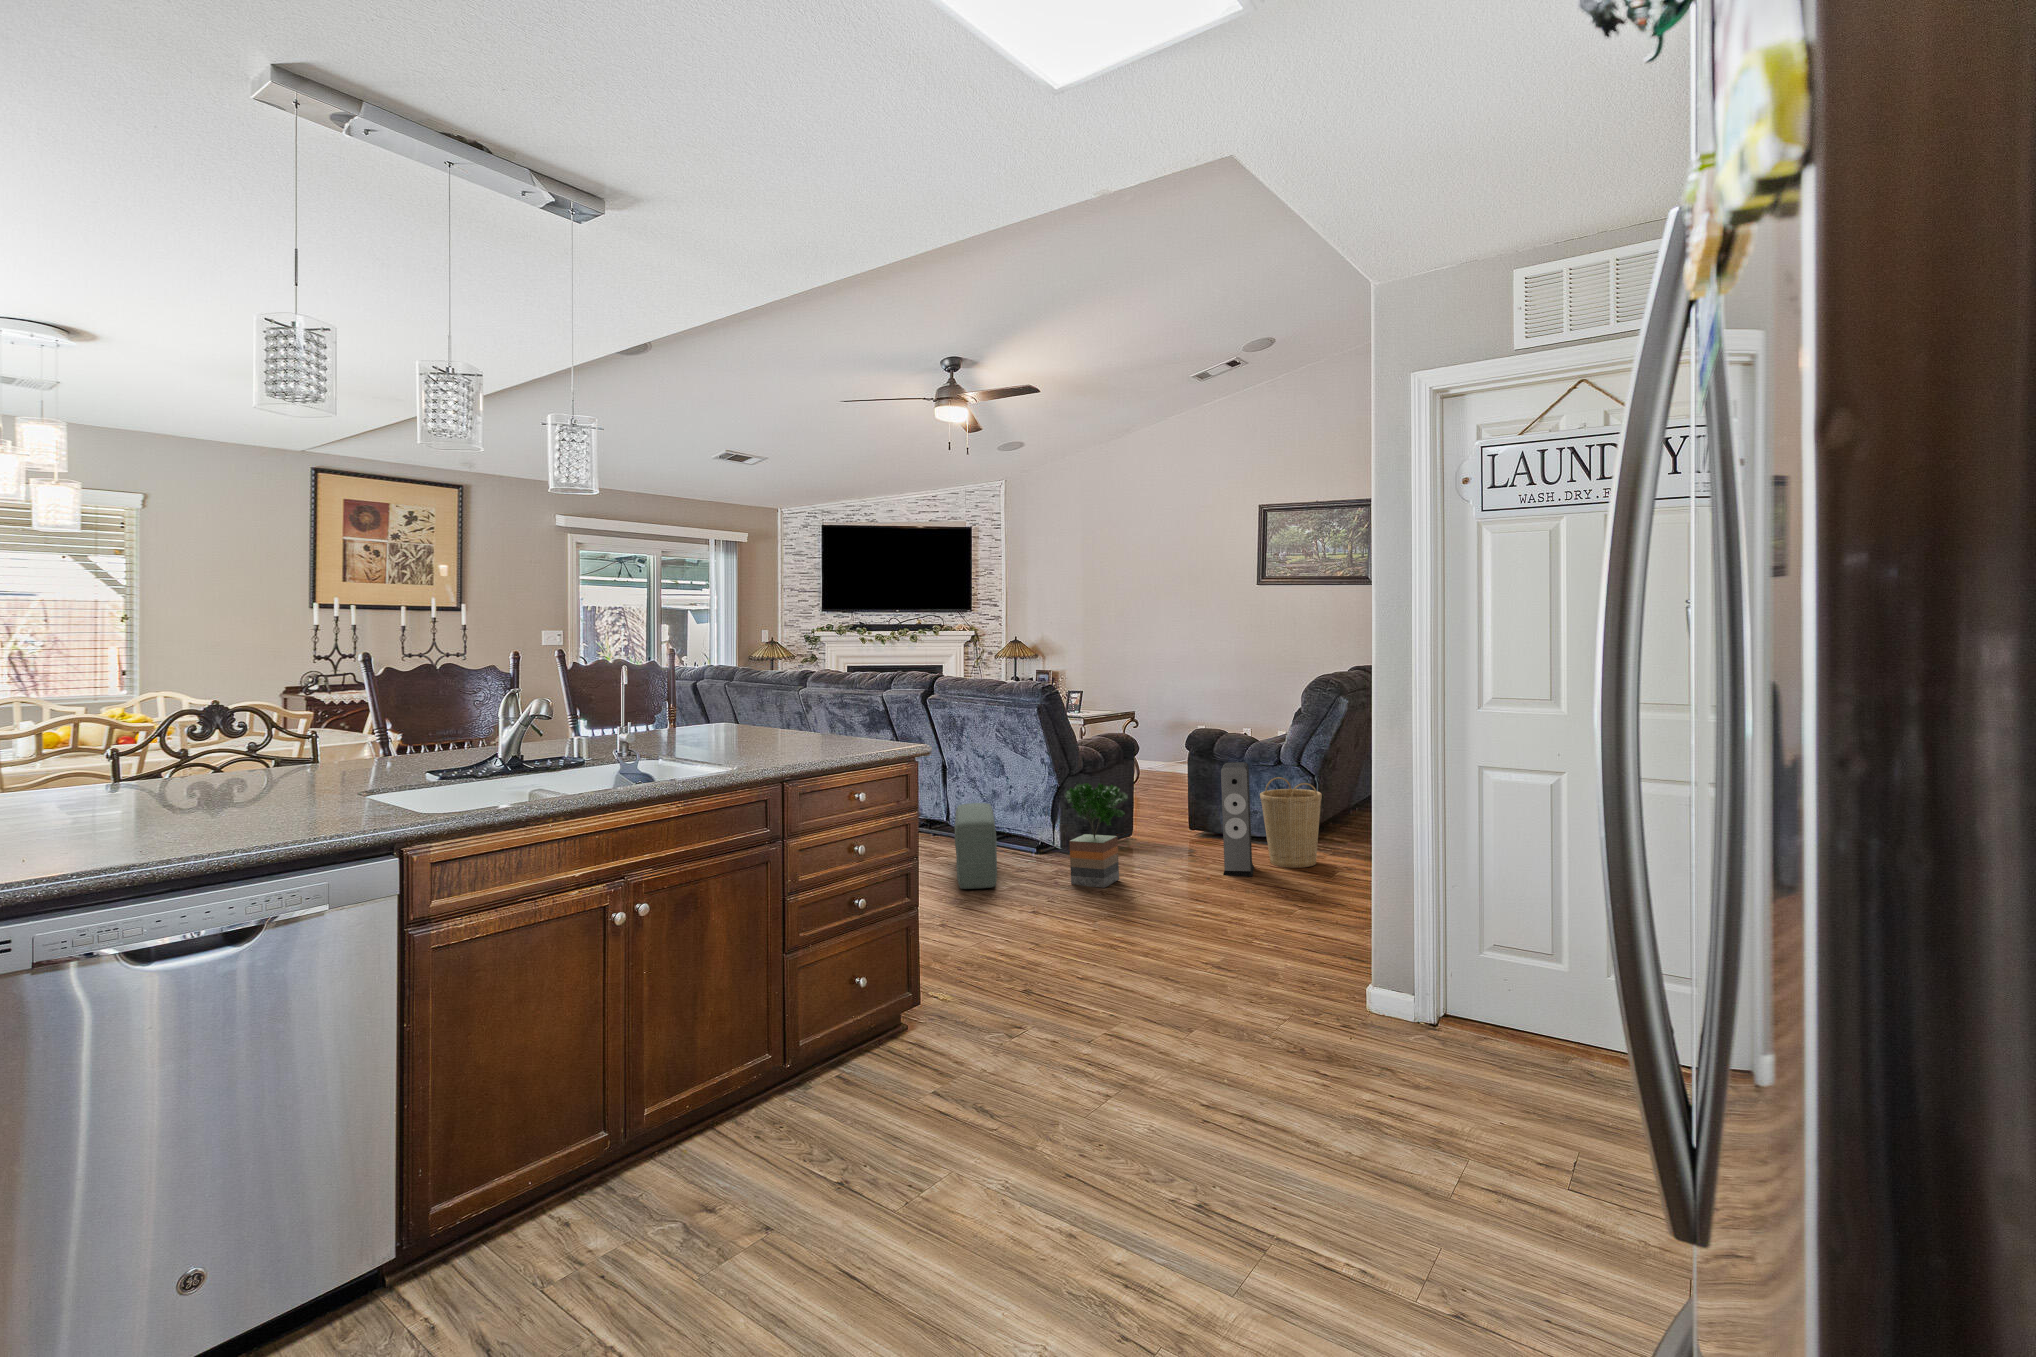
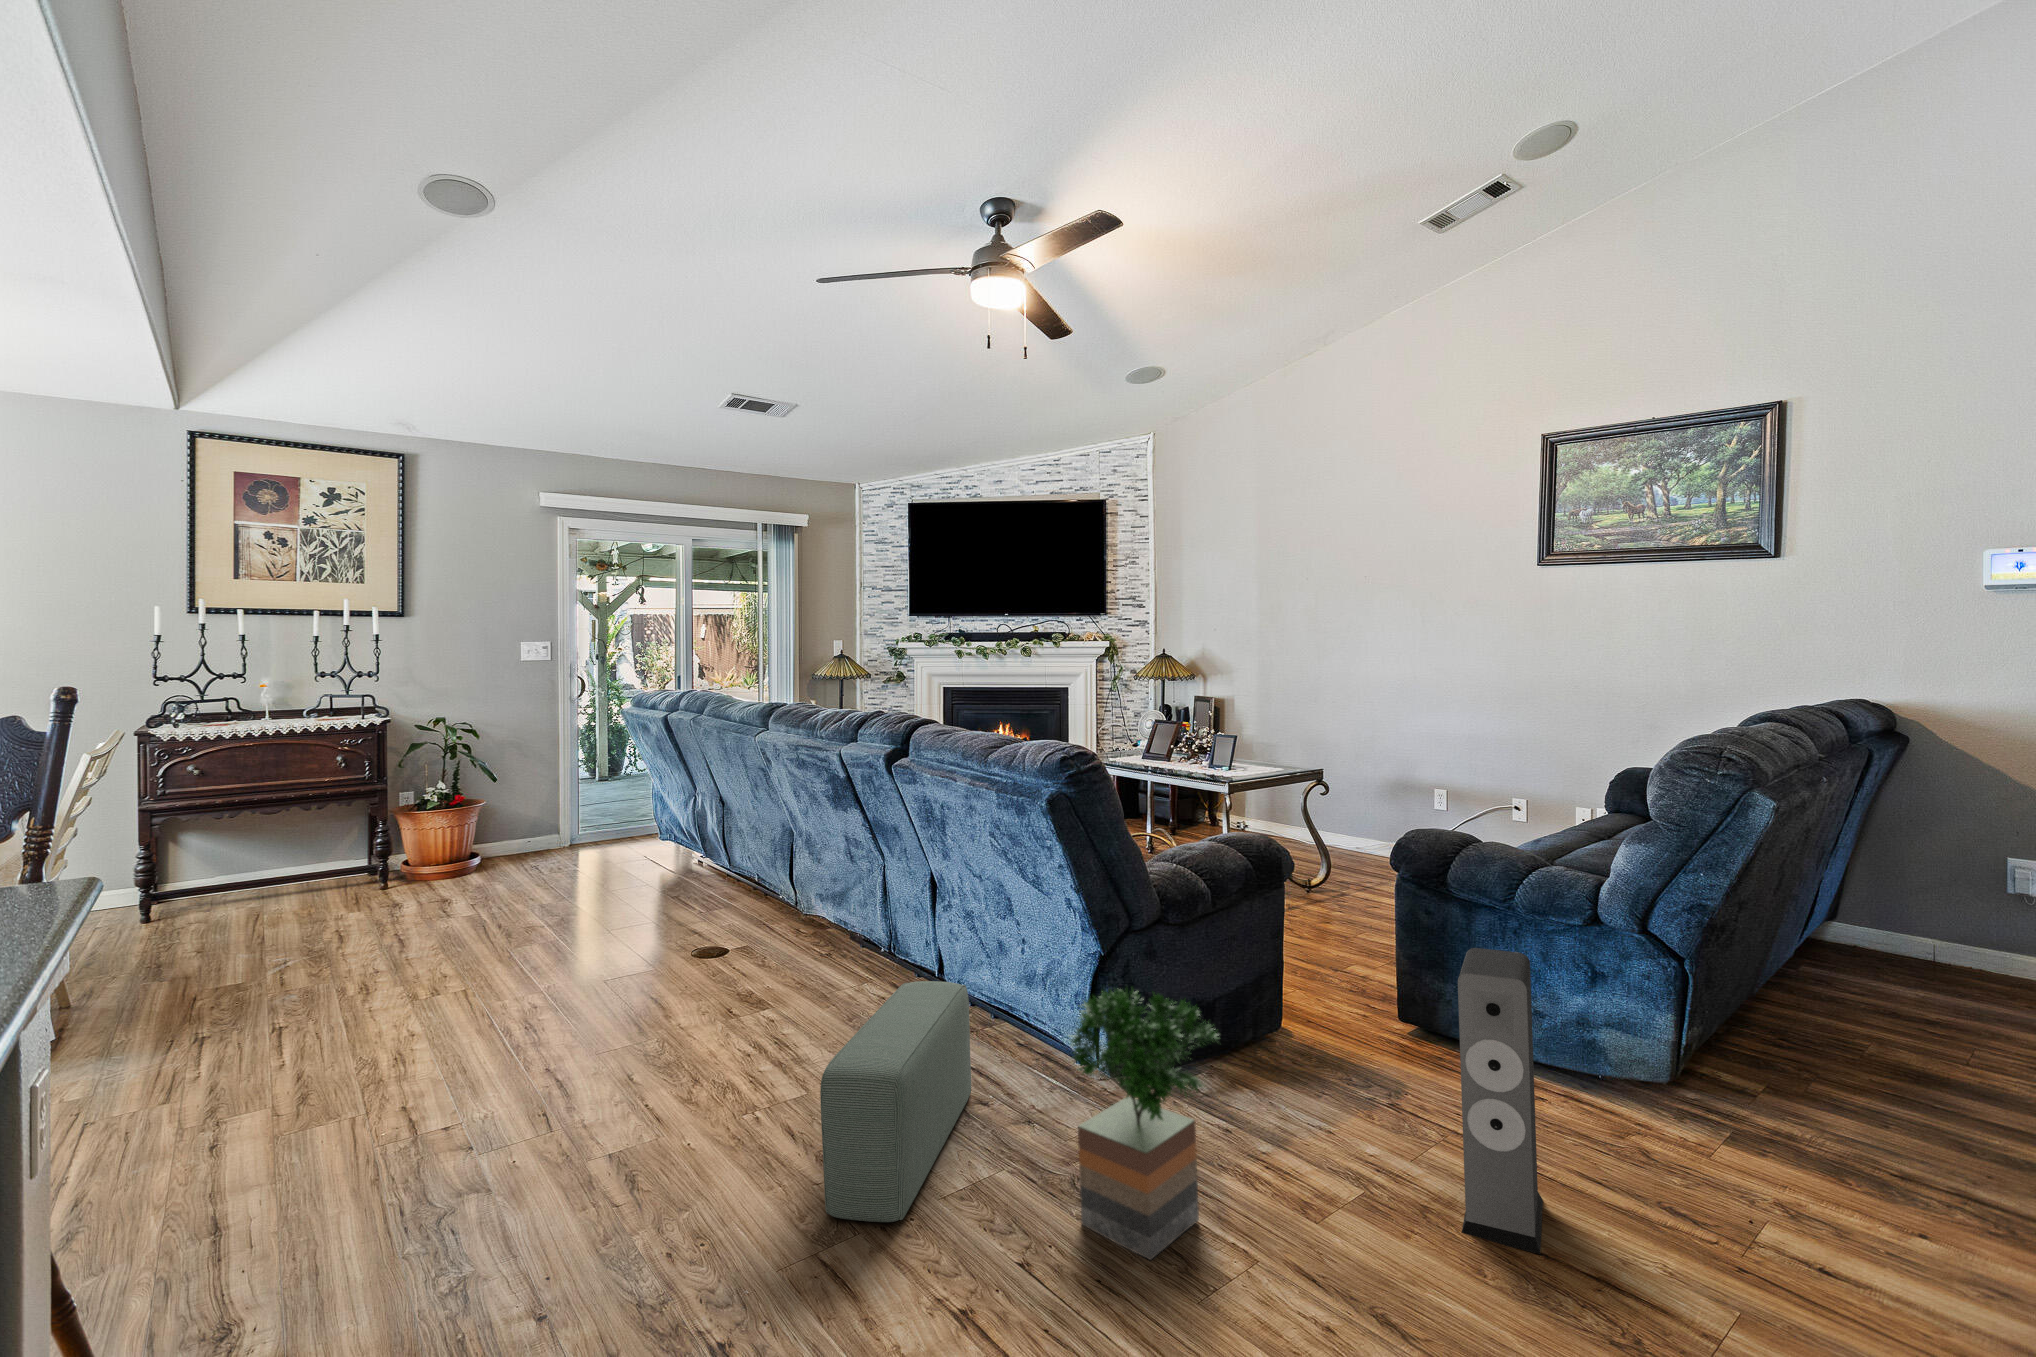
basket: present [1260,777,1322,868] -> none [1557,975,1725,1219]

